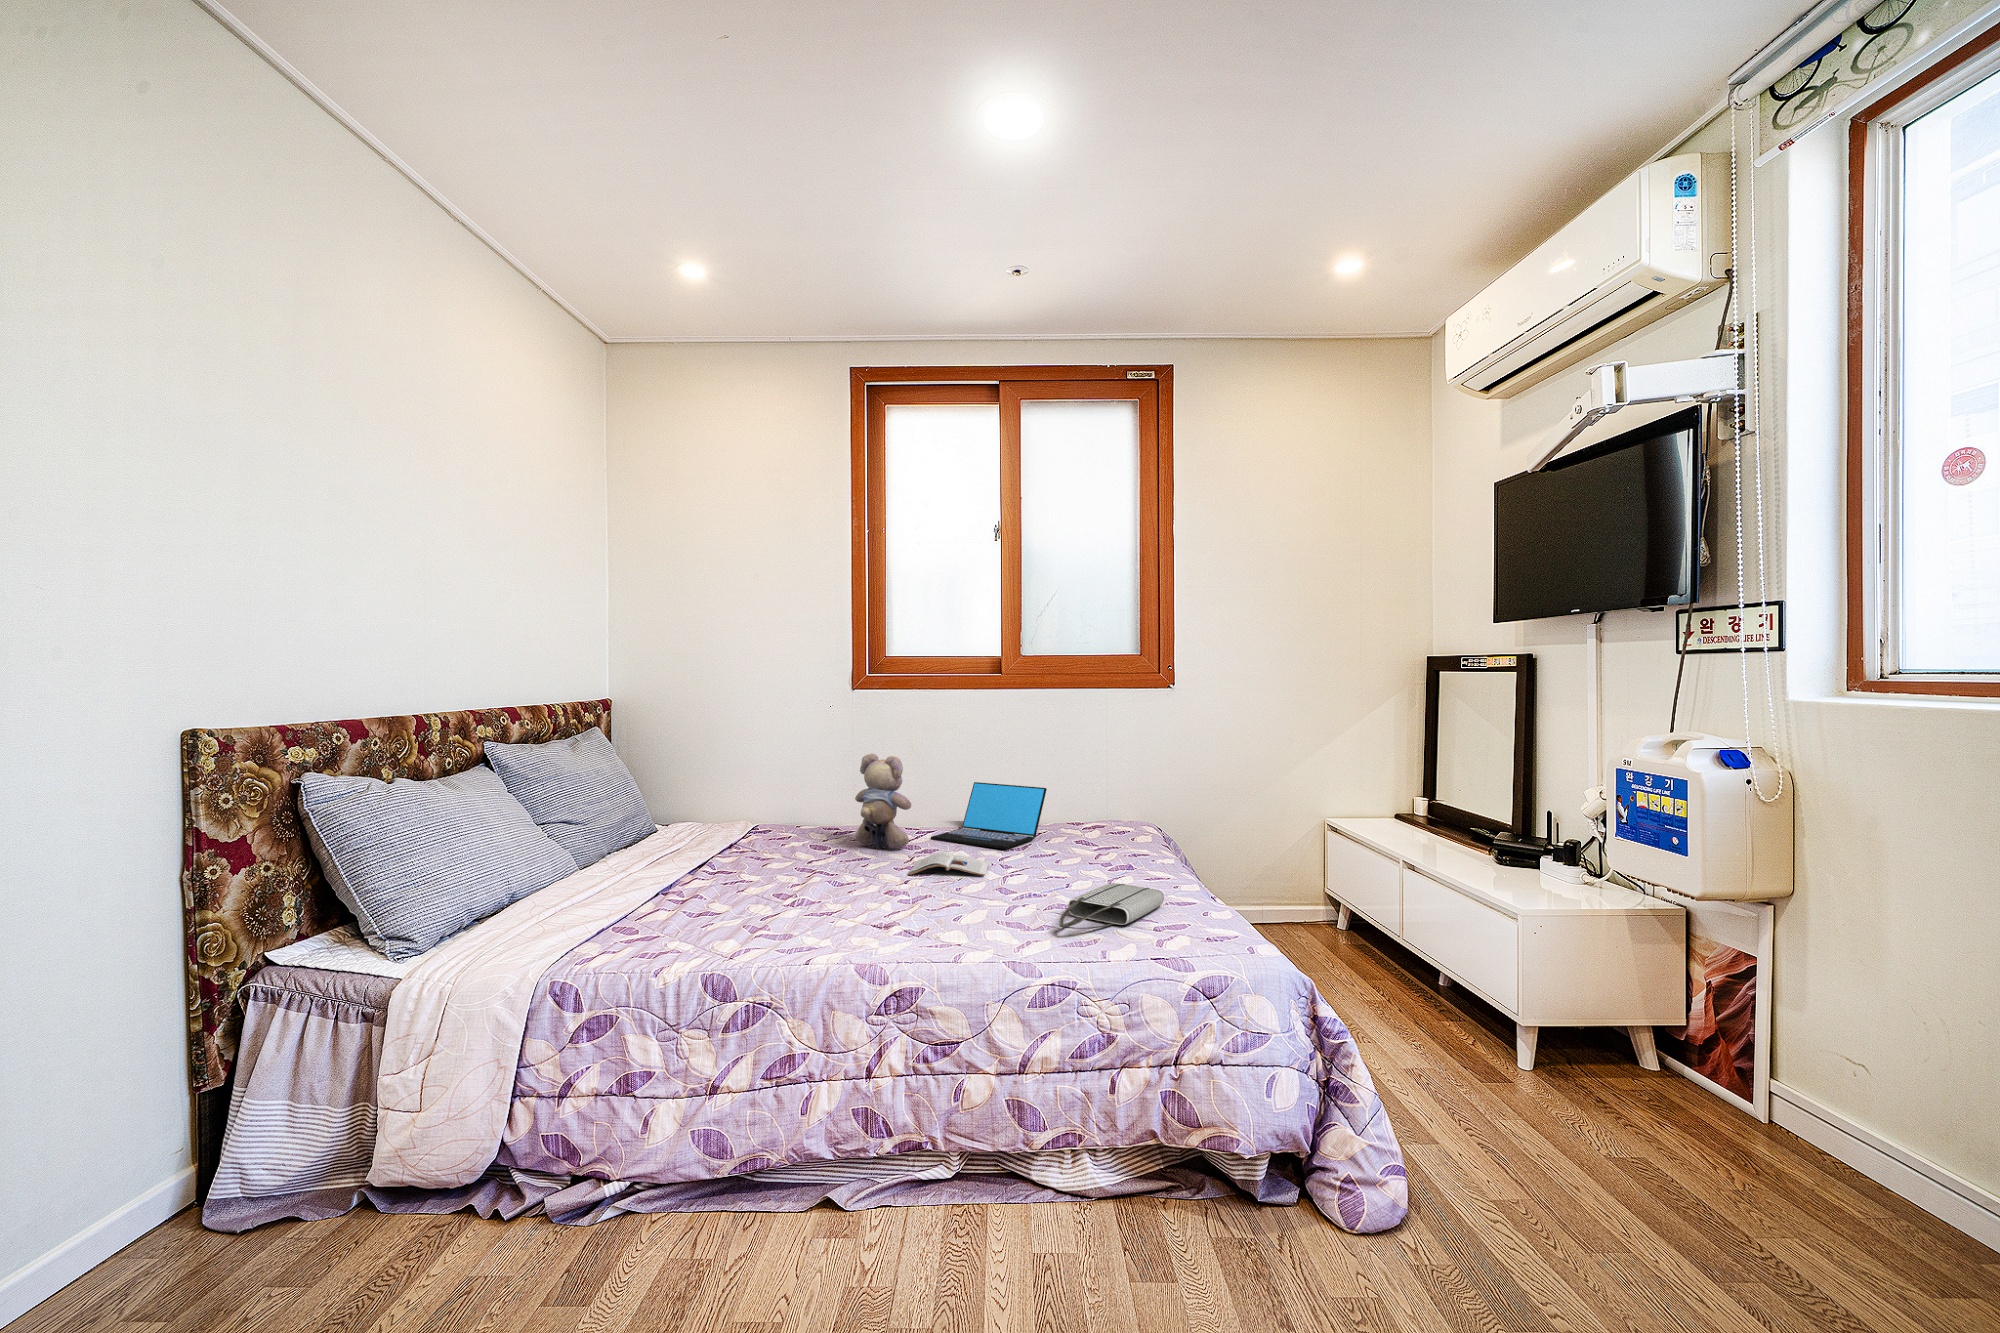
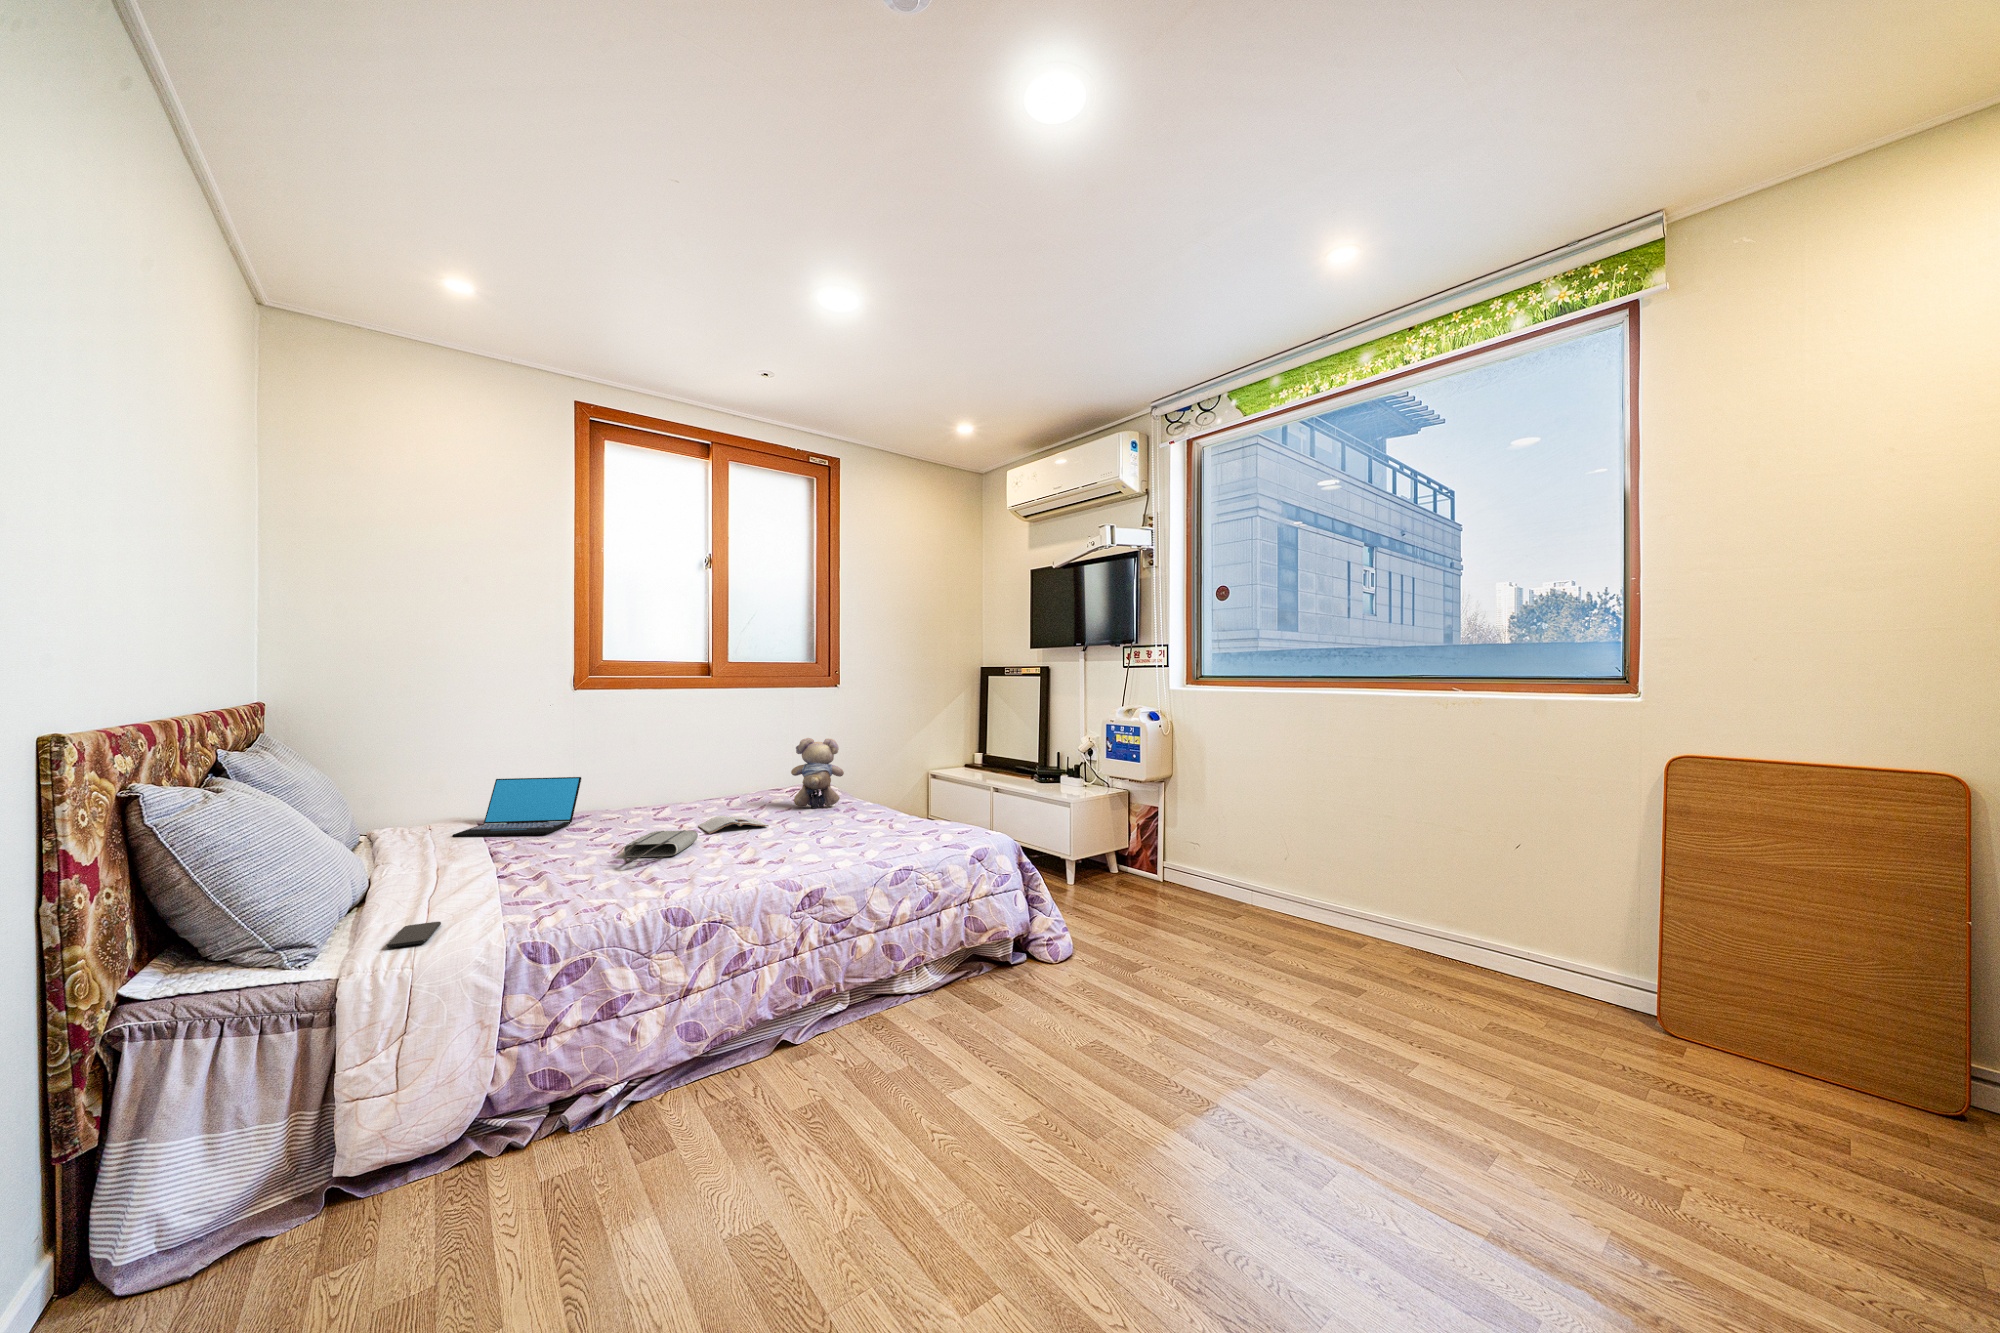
teddy bear: present [855,754,911,849] -> present [791,738,844,808]
laptop: present [931,782,1047,849] -> present [452,777,581,837]
tote bag: present [1059,883,1164,929] -> present [623,830,698,862]
smartphone: none [447,935,524,960] -> present [387,922,441,948]

